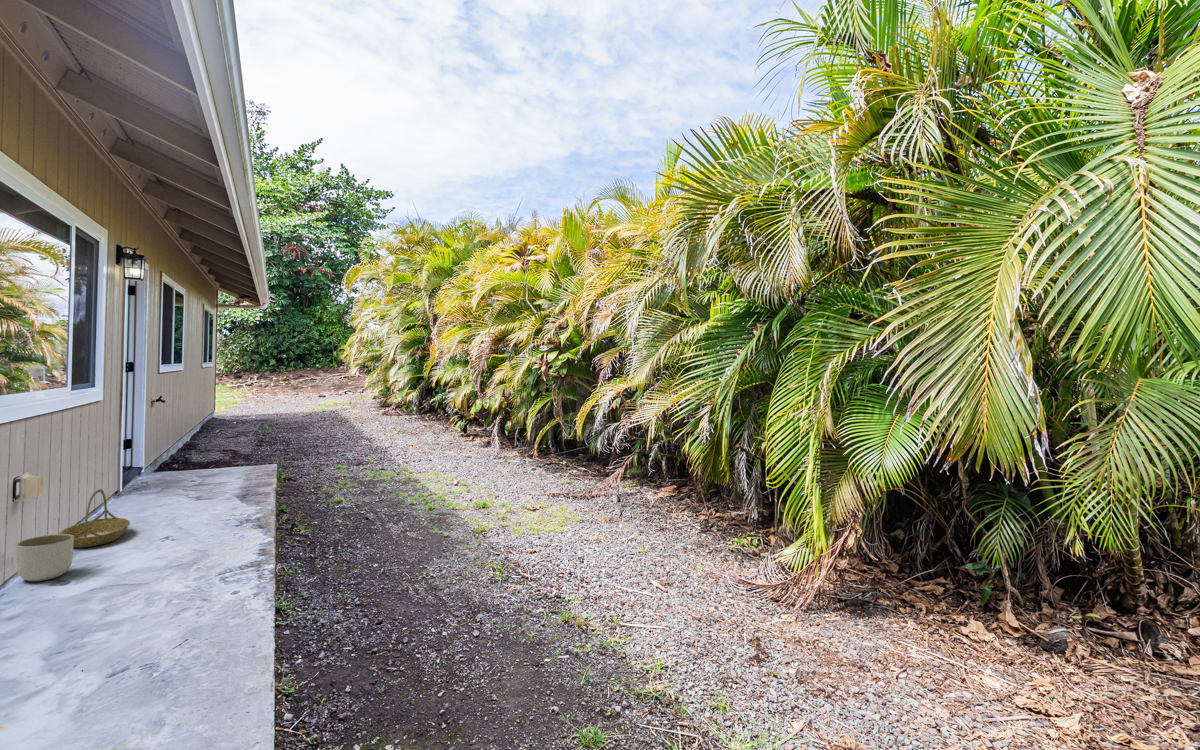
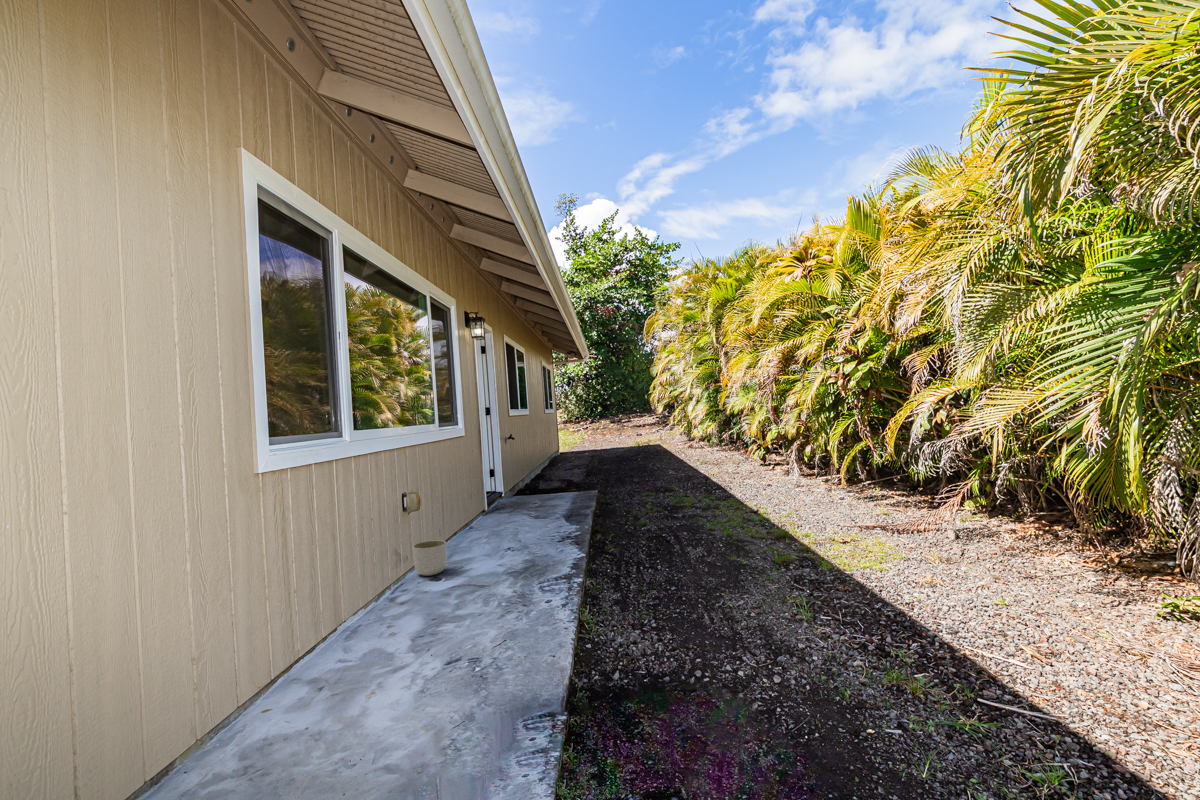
basket: present [60,489,130,547] -> none [443,507,486,552]

